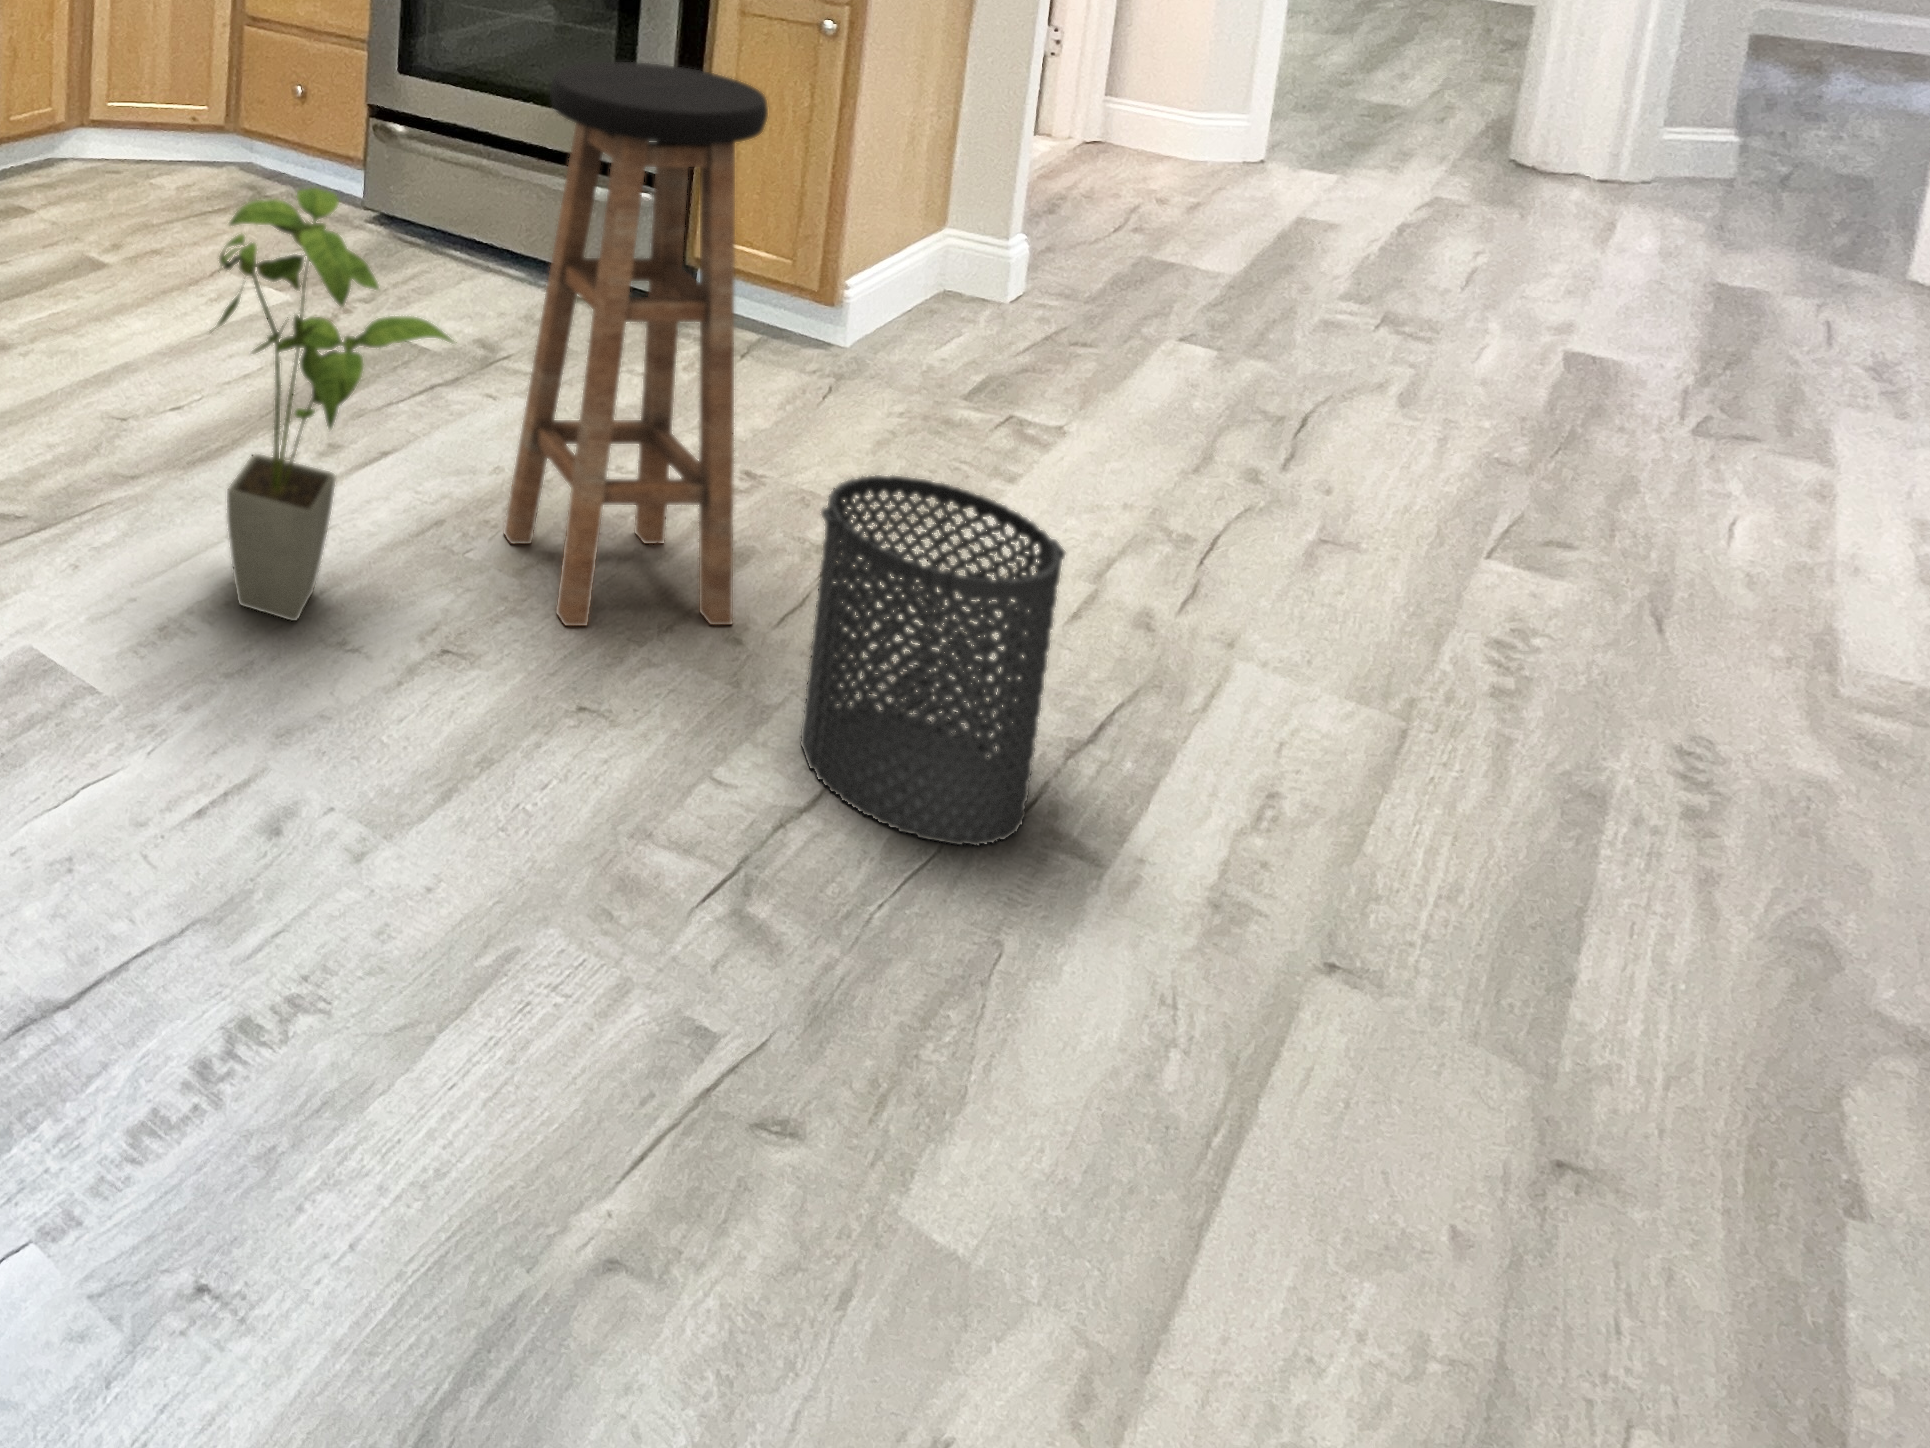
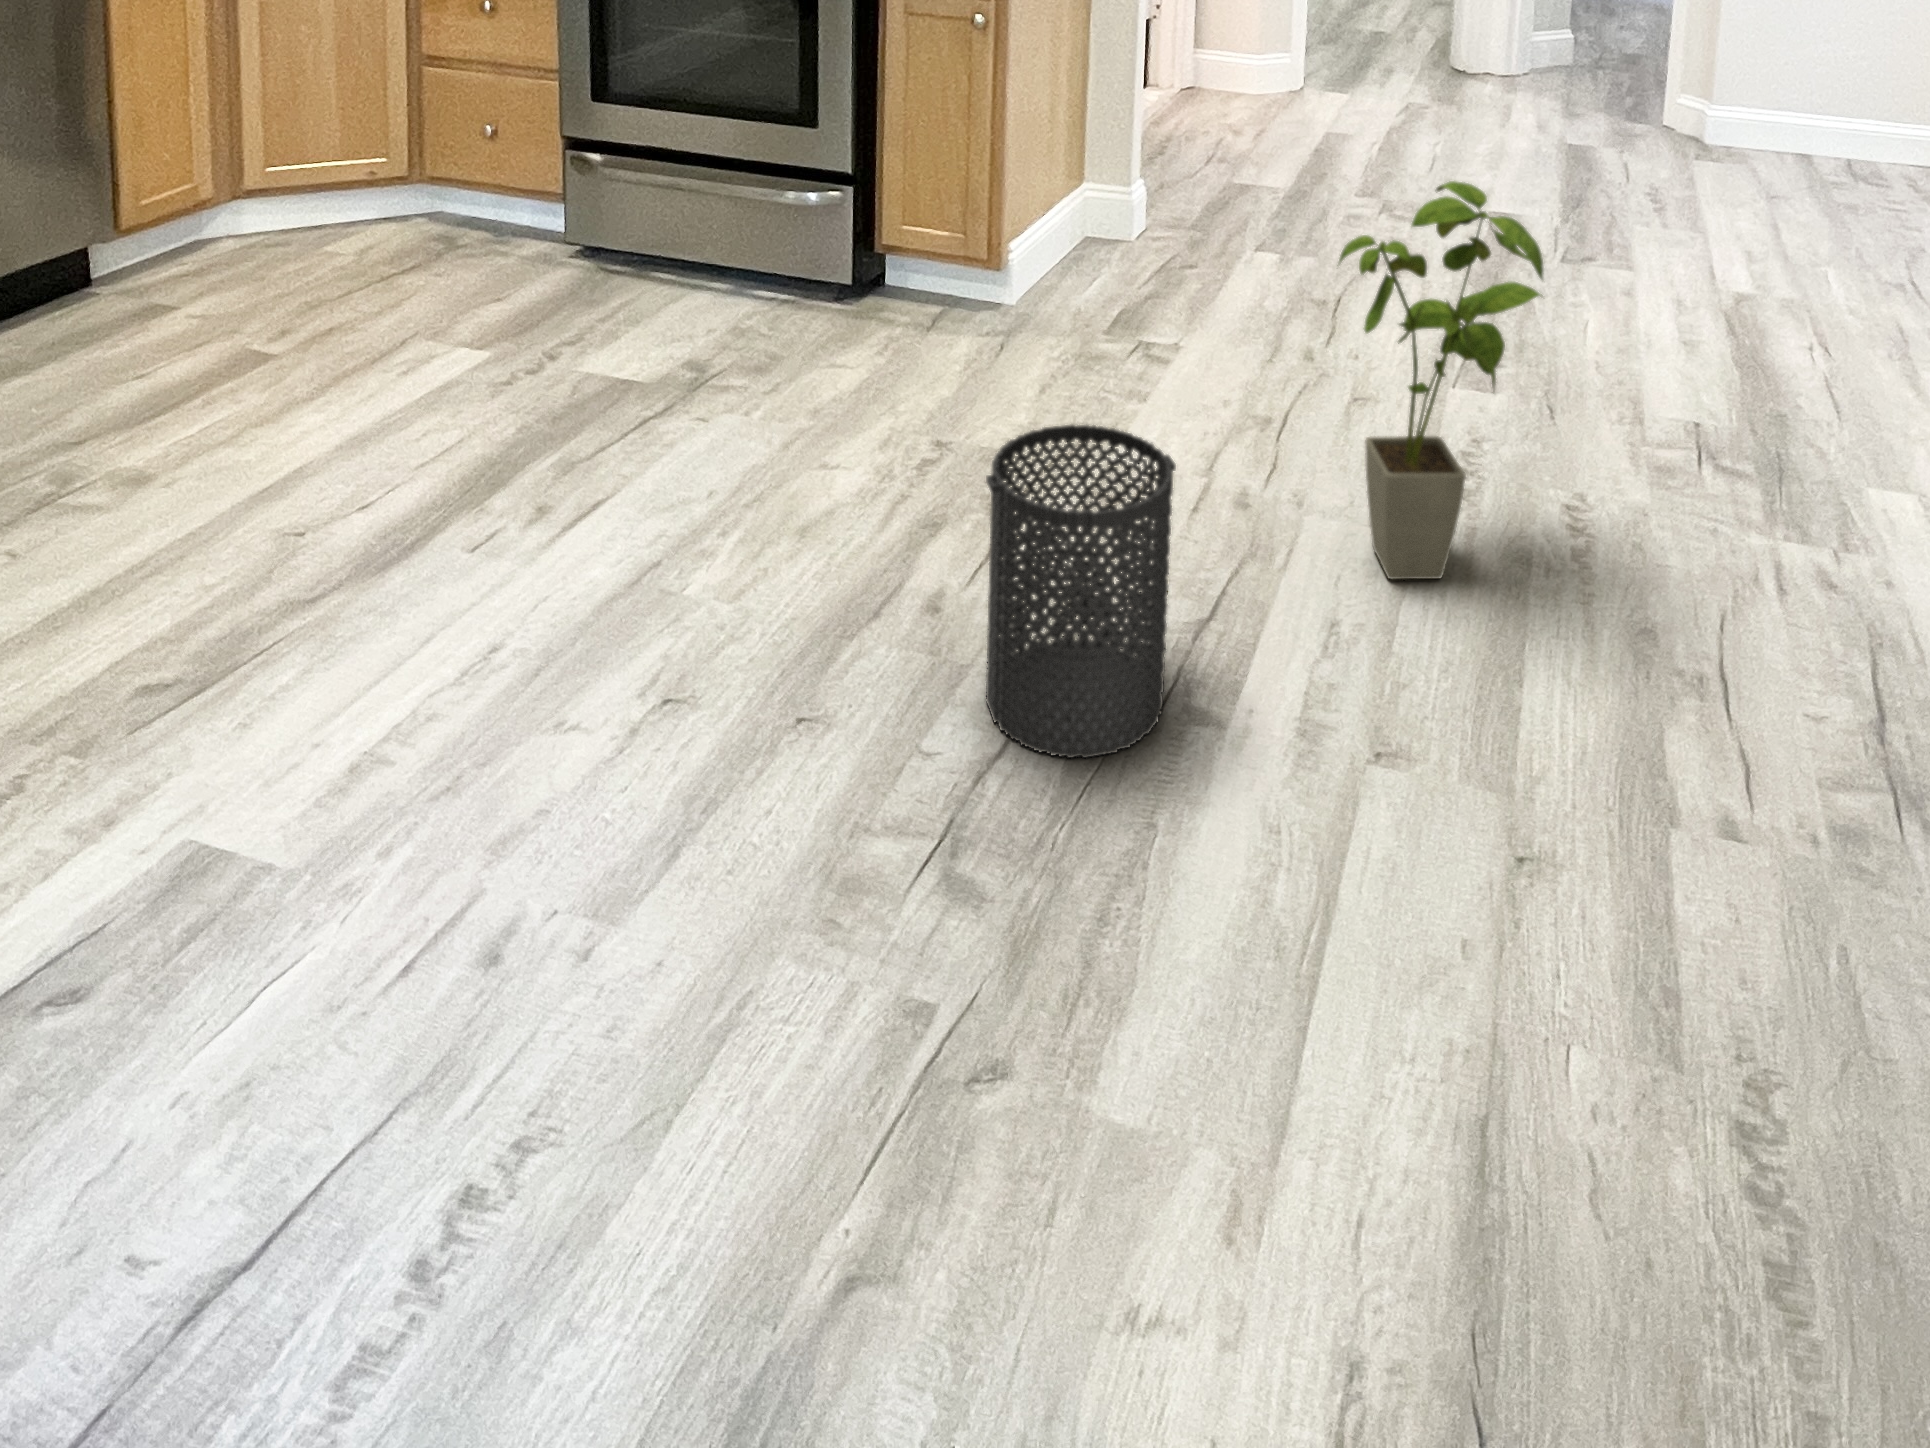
bar stool: present [504,62,768,626] -> none [713,72,927,649]
house plant: present [217,188,453,621] -> present [1339,181,1544,579]

